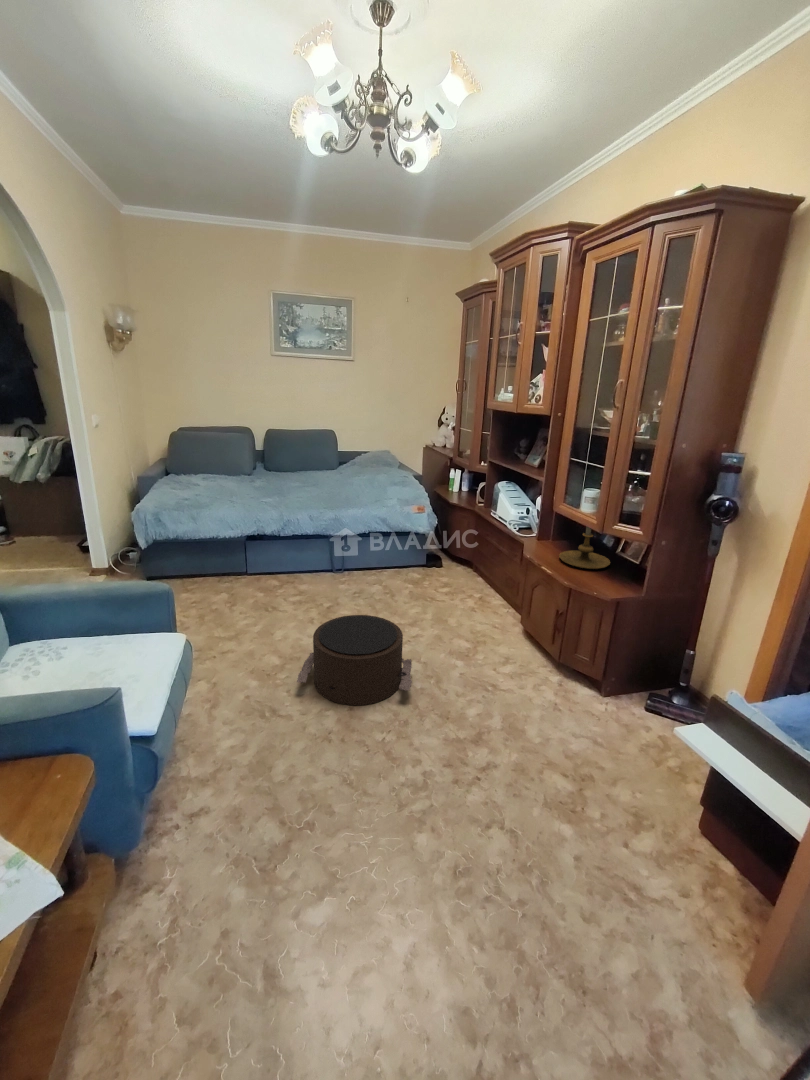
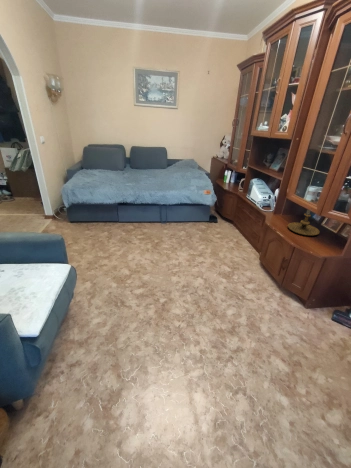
pouf: present [297,615,412,705] -> none [136,252,198,303]

